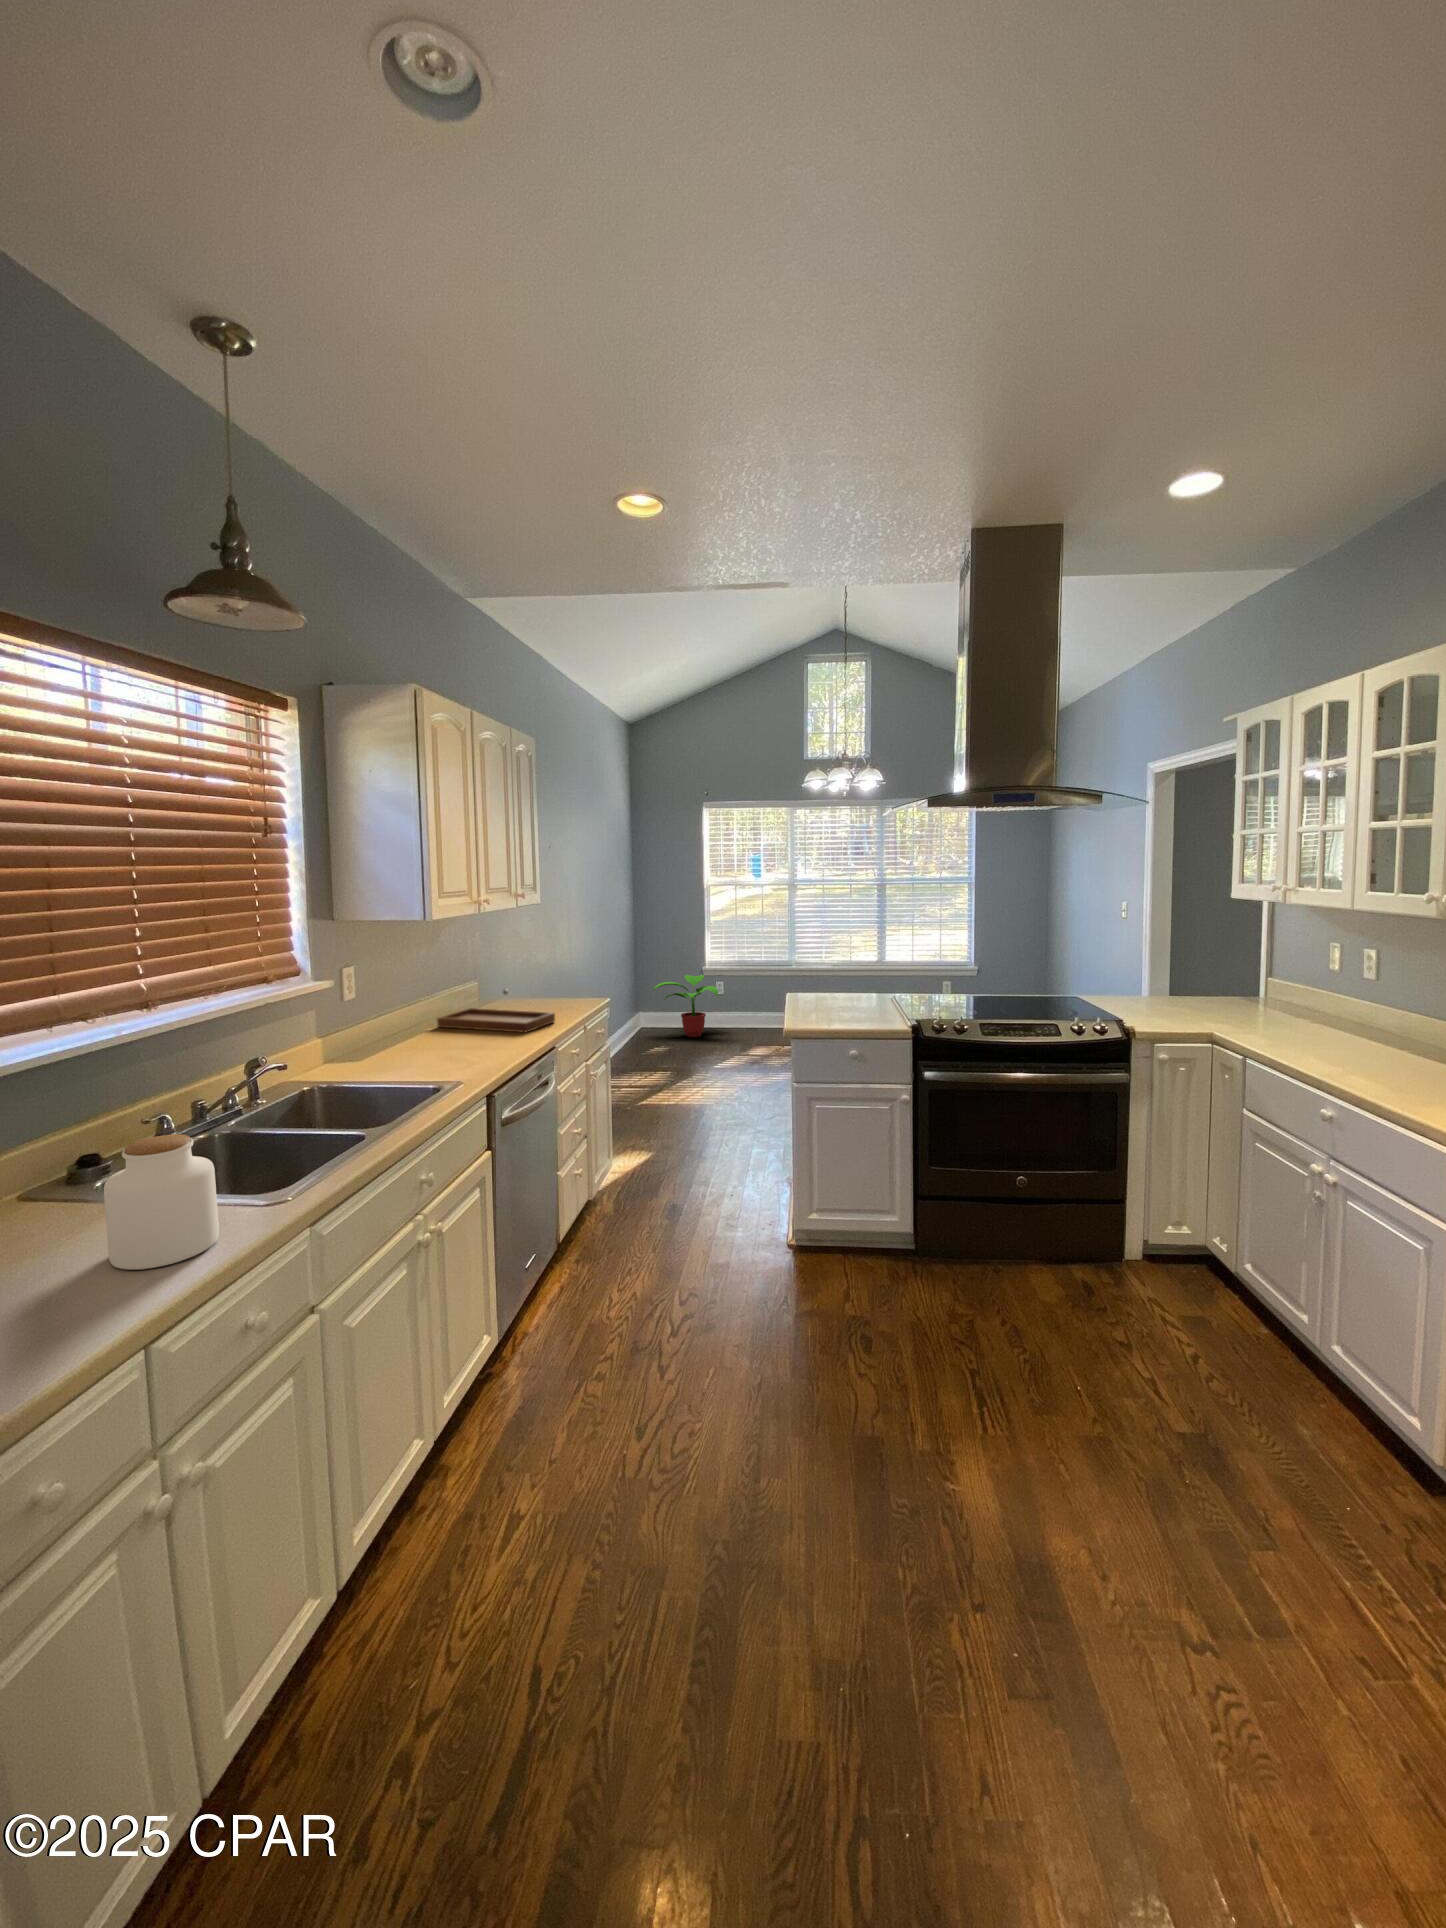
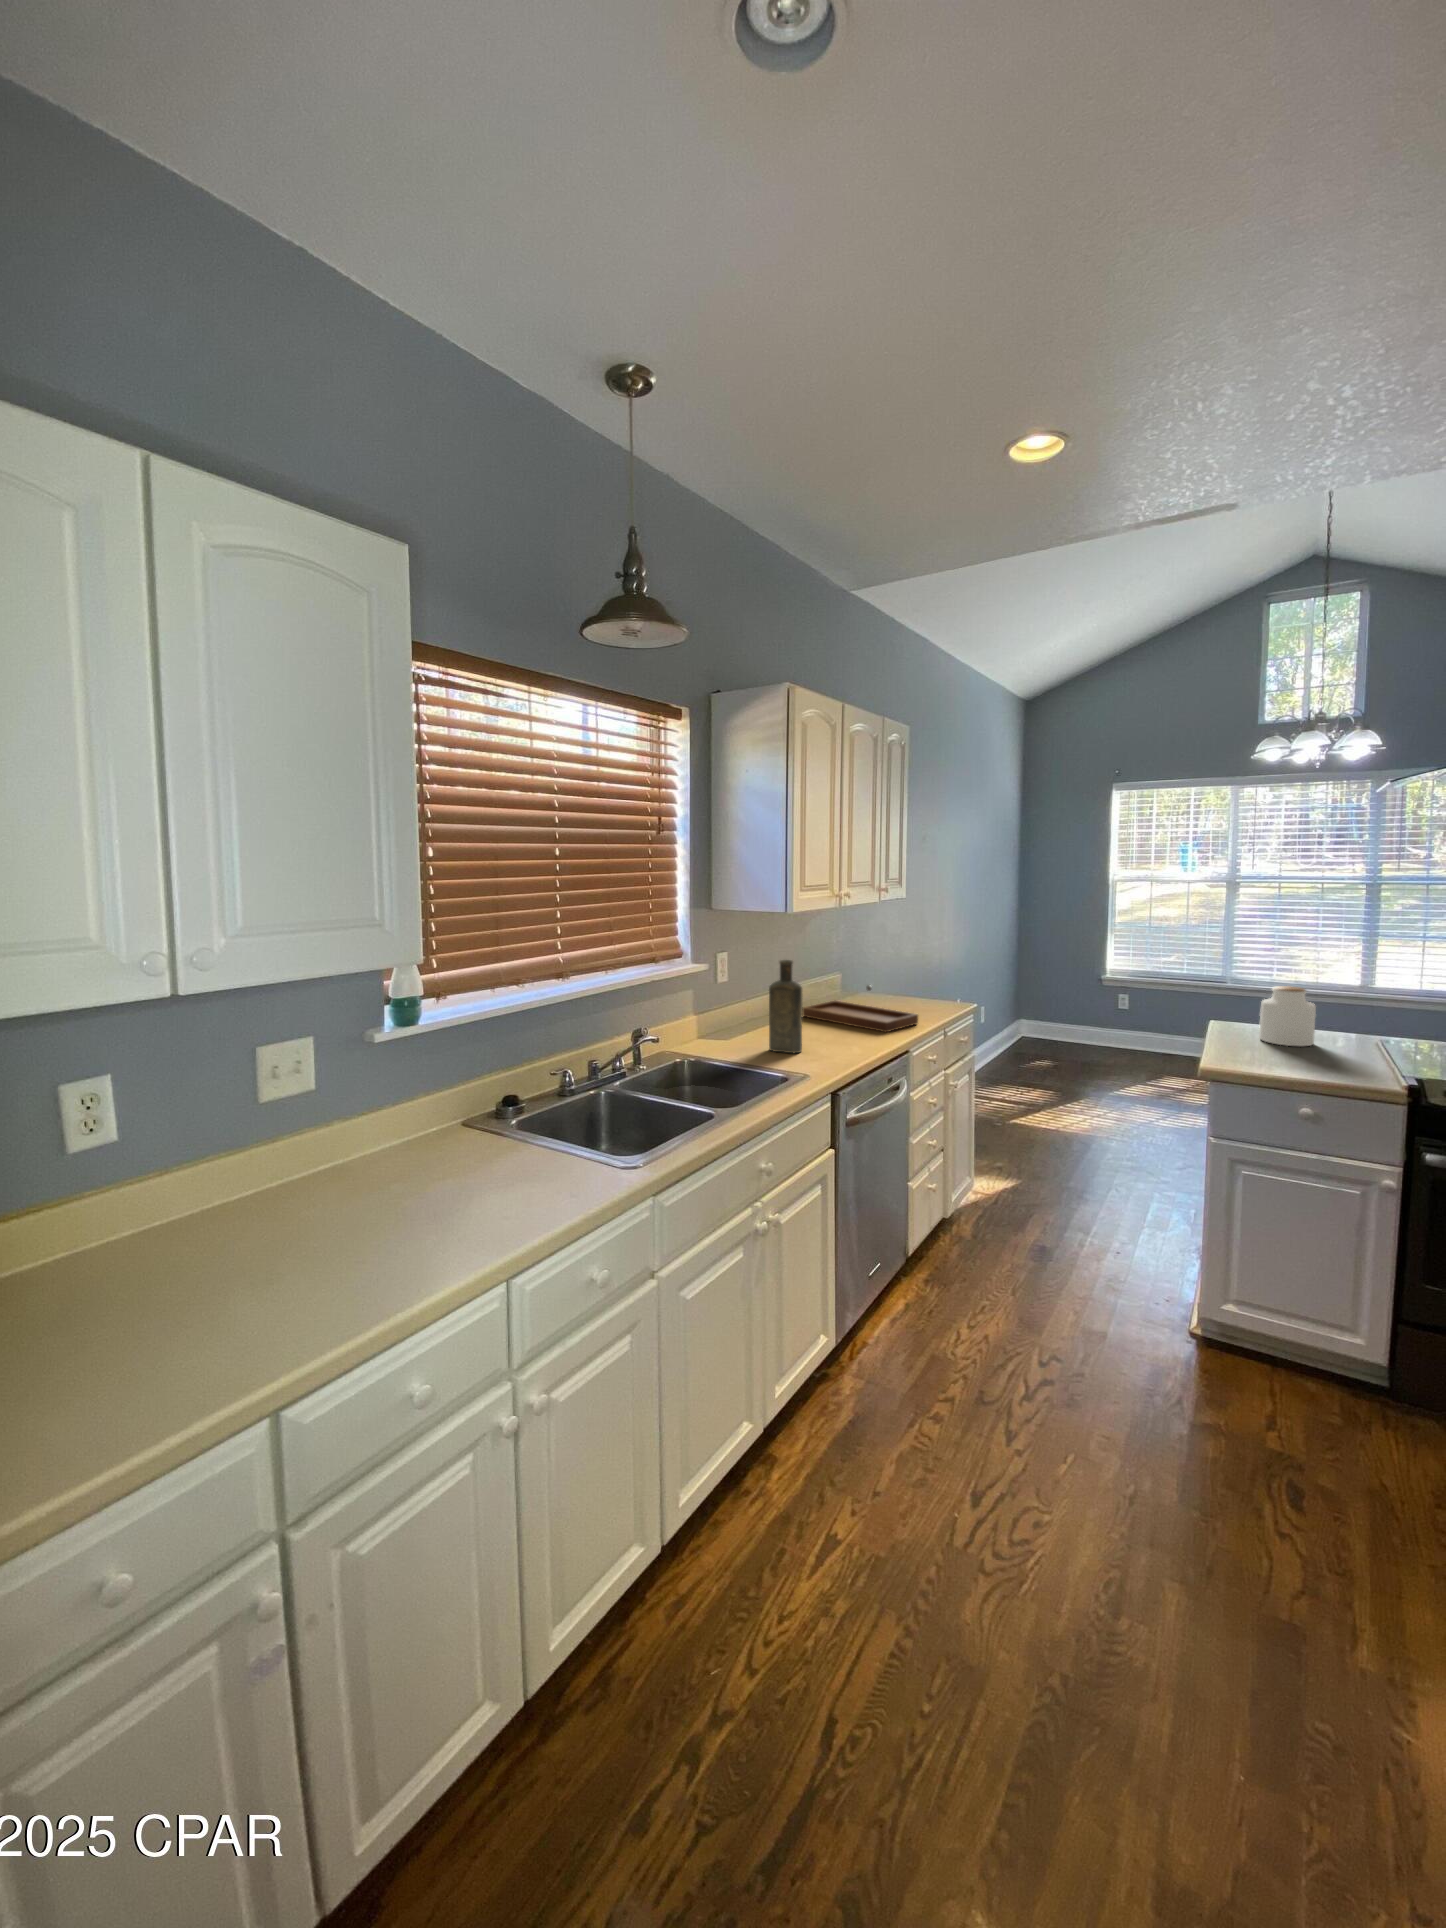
bottle: none [406,968,445,1063] -> present [769,960,802,1053]
potted plant: present [653,975,718,1037] -> none [1040,981,1123,1053]
jar: present [104,1134,219,1270] -> present [1259,986,1316,1046]

